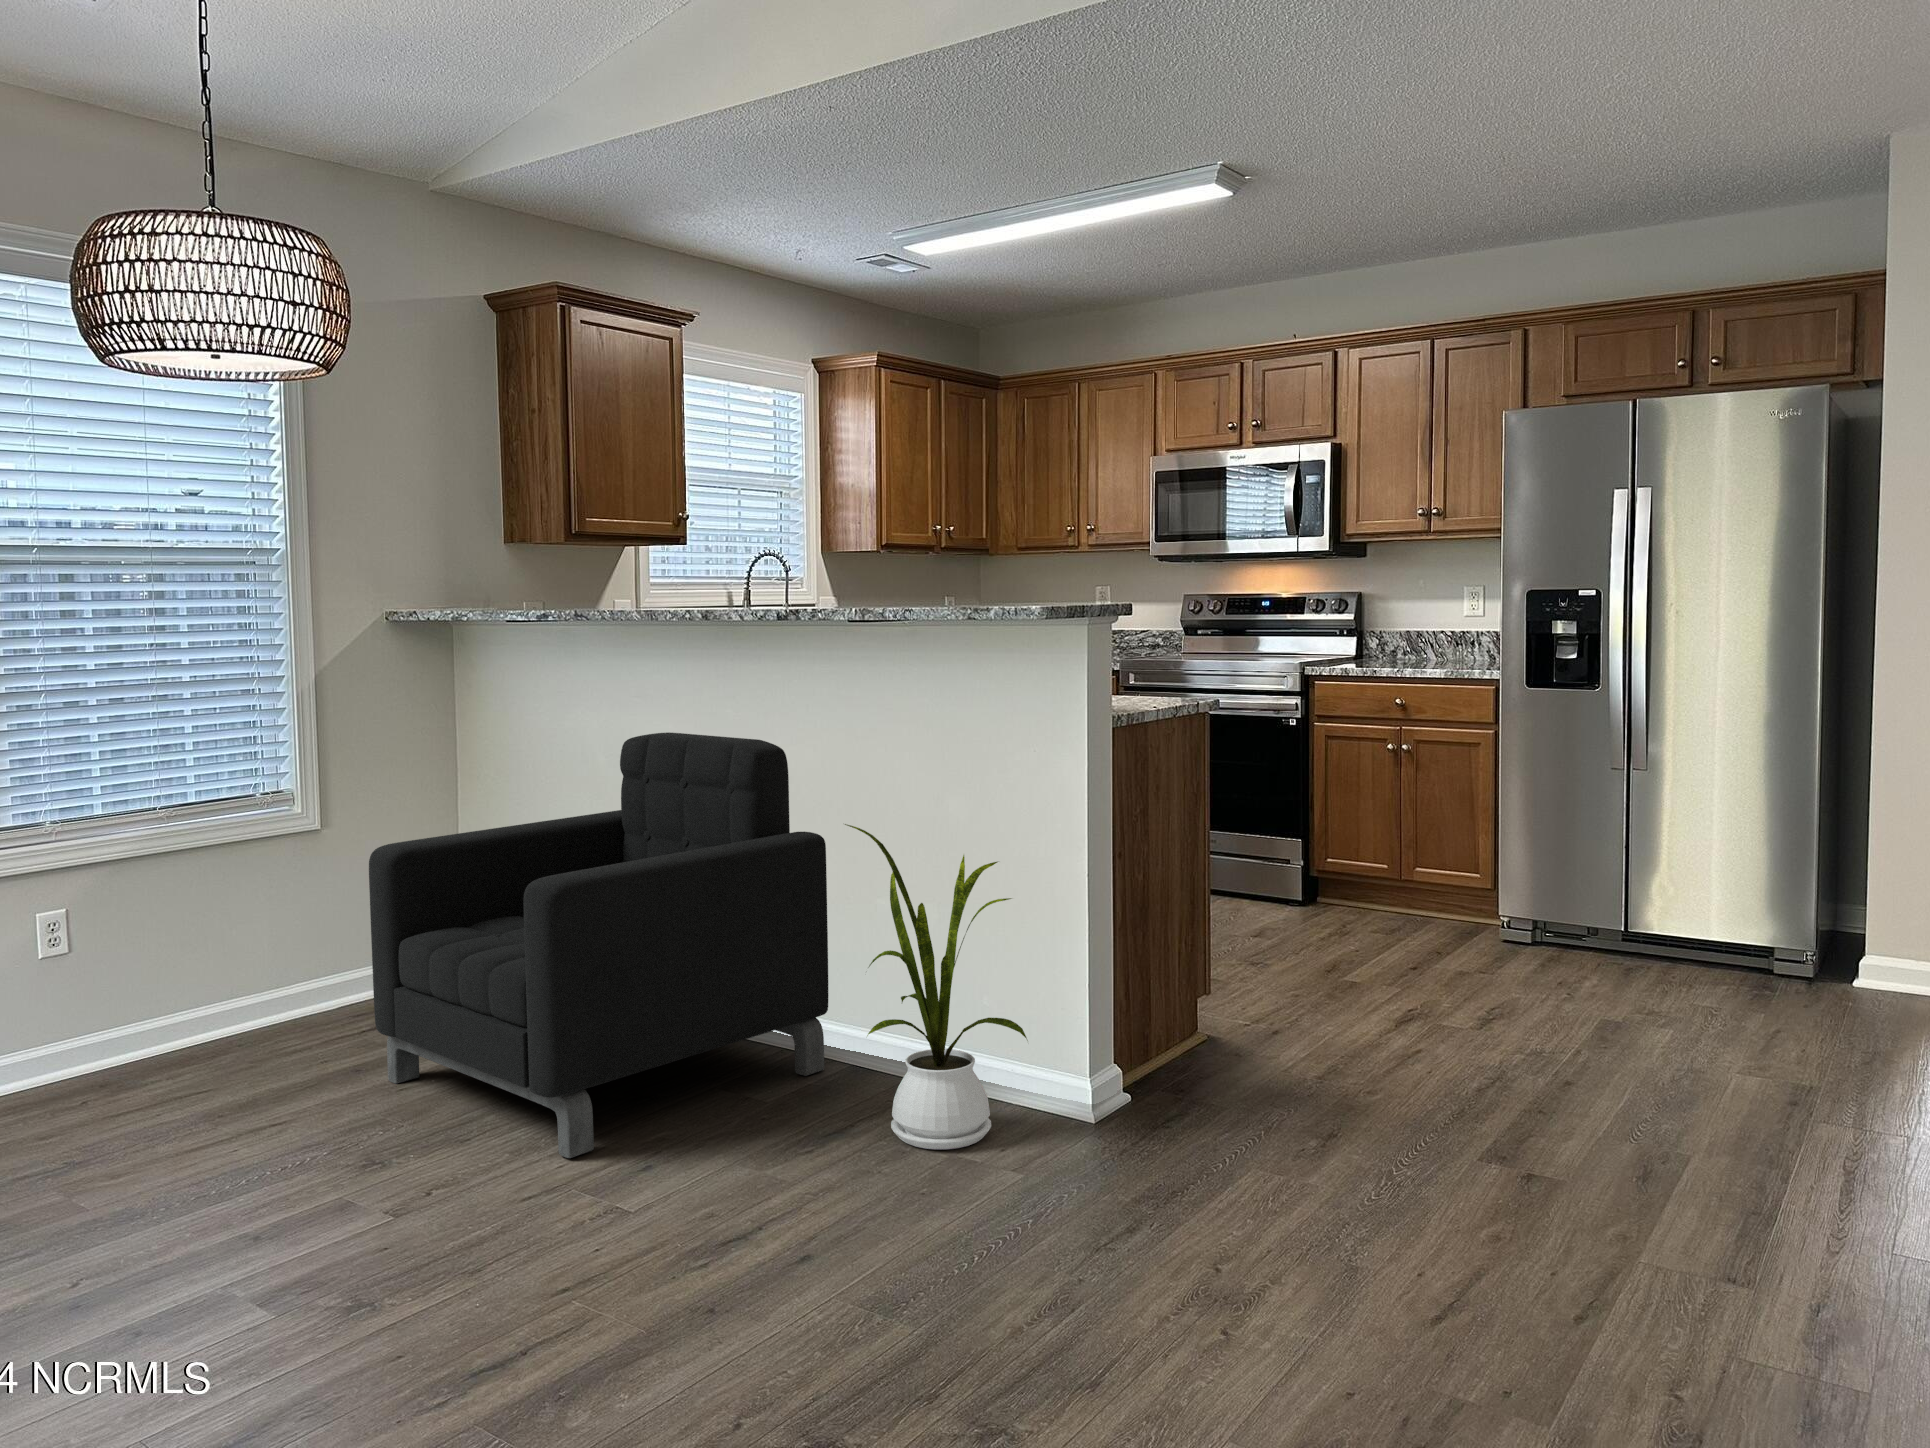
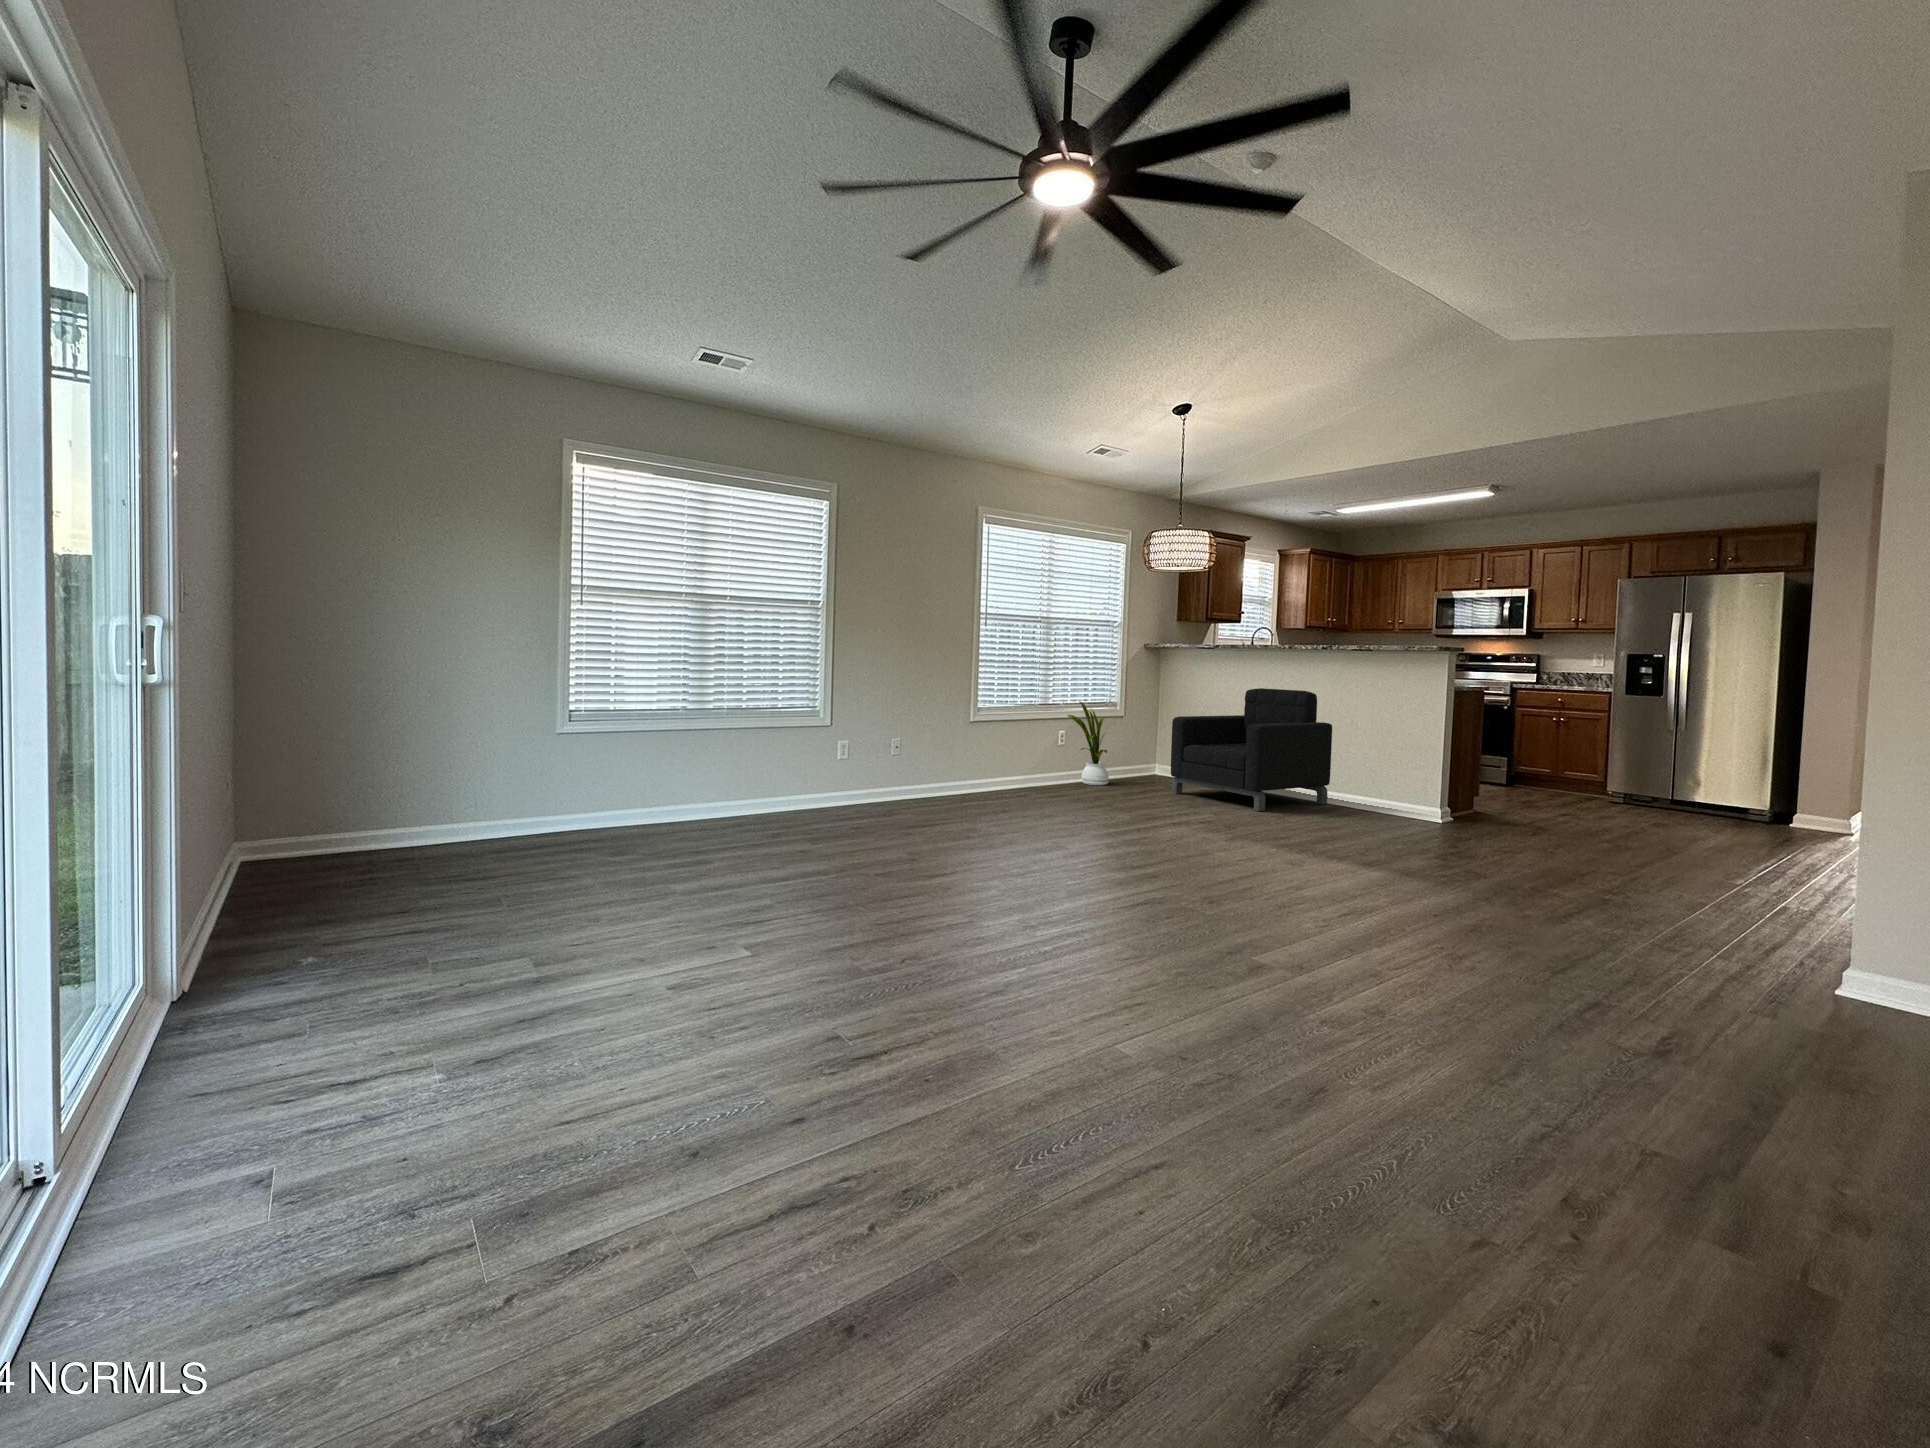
house plant: present [845,824,1027,1149] -> present [1068,701,1115,785]

